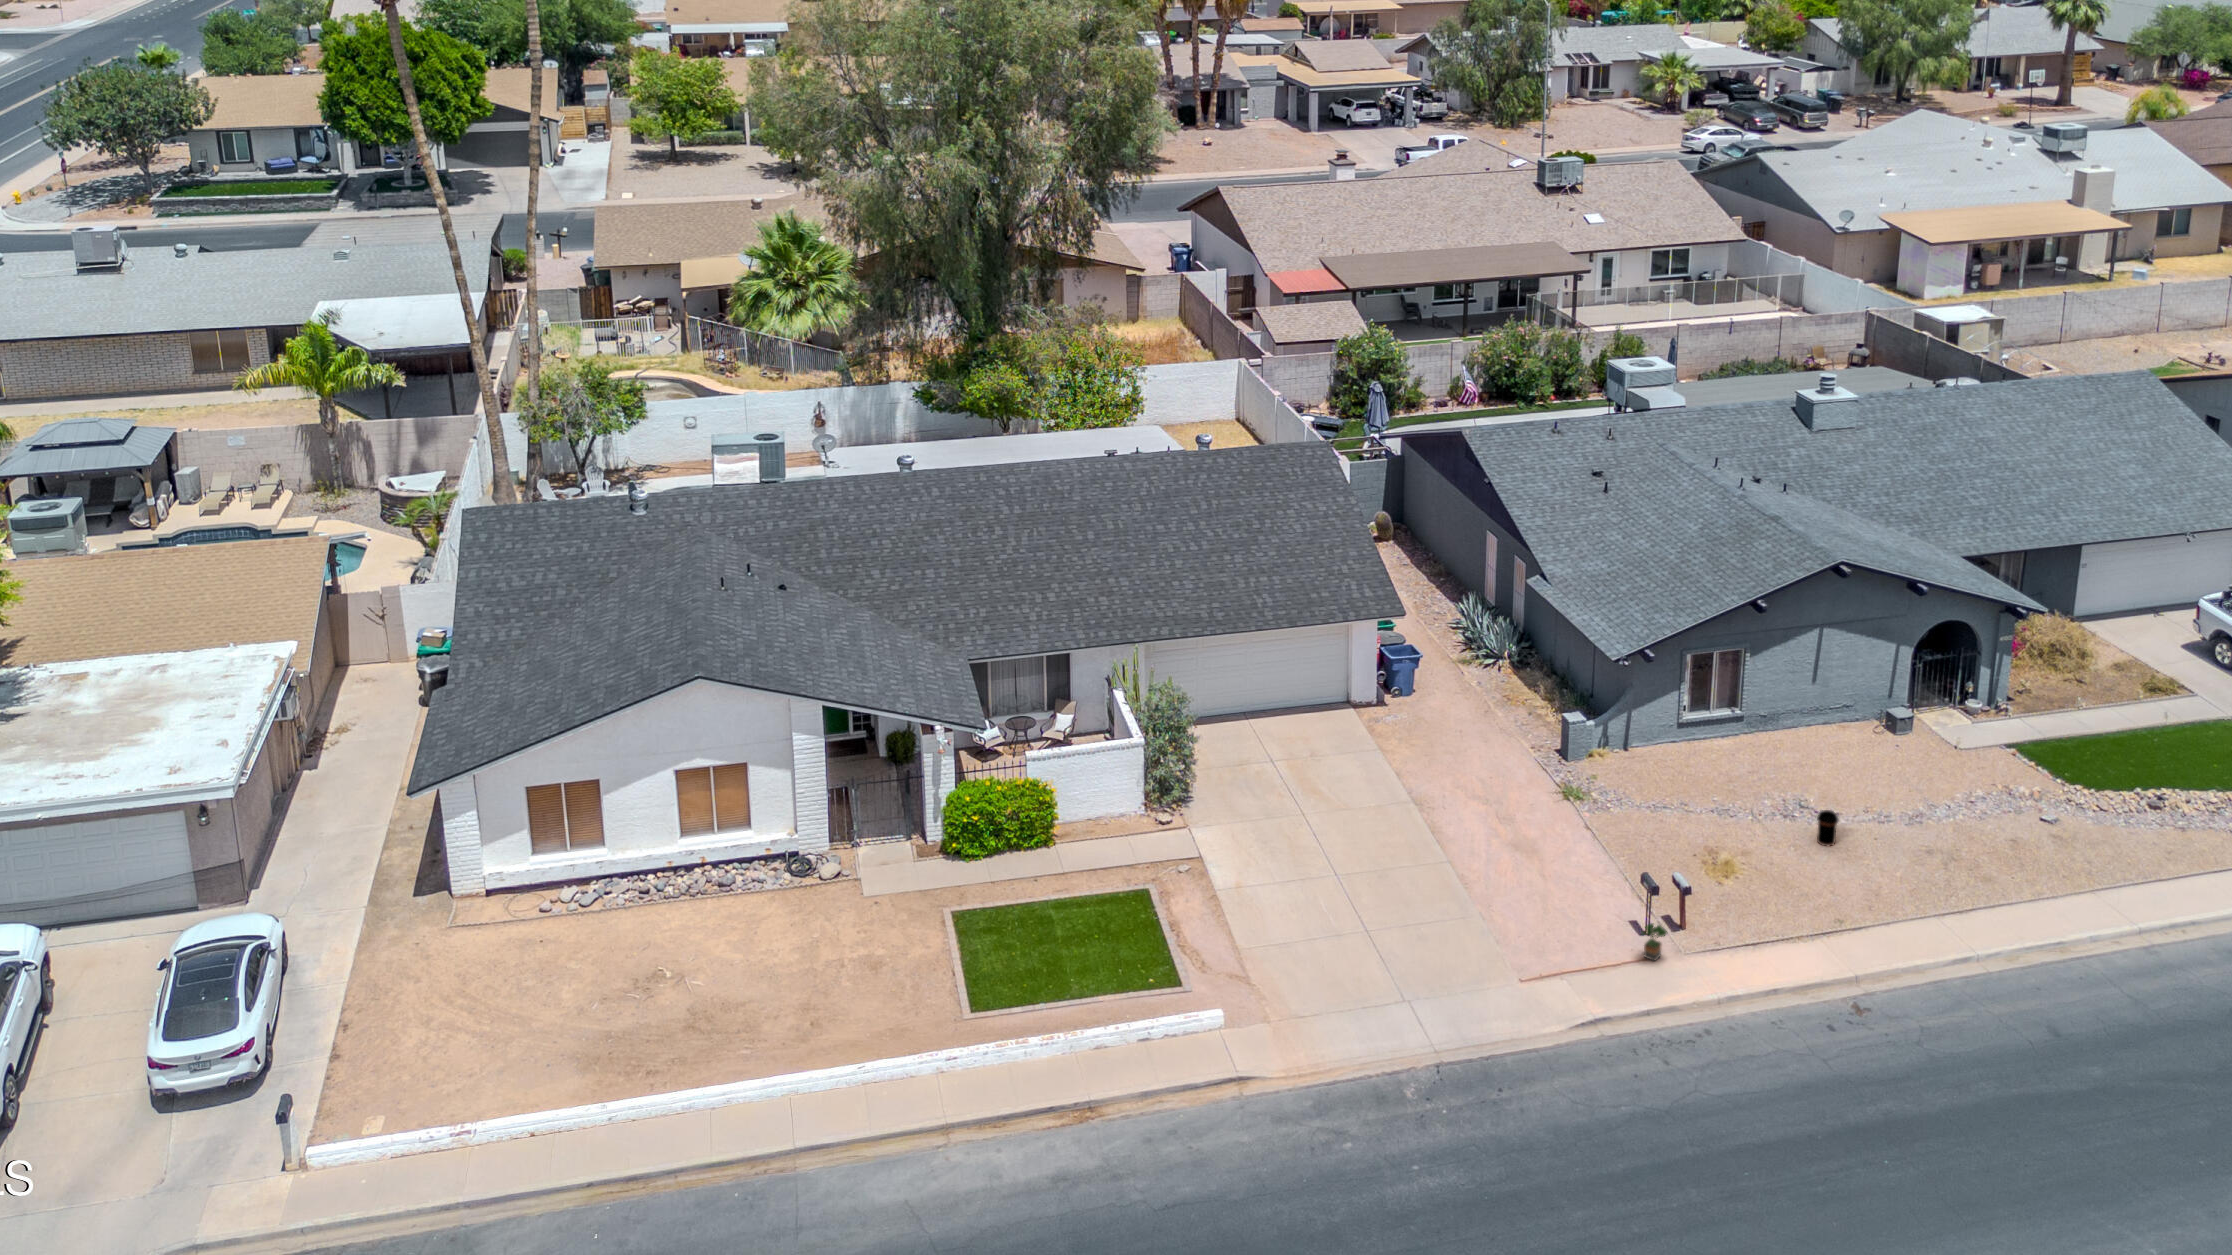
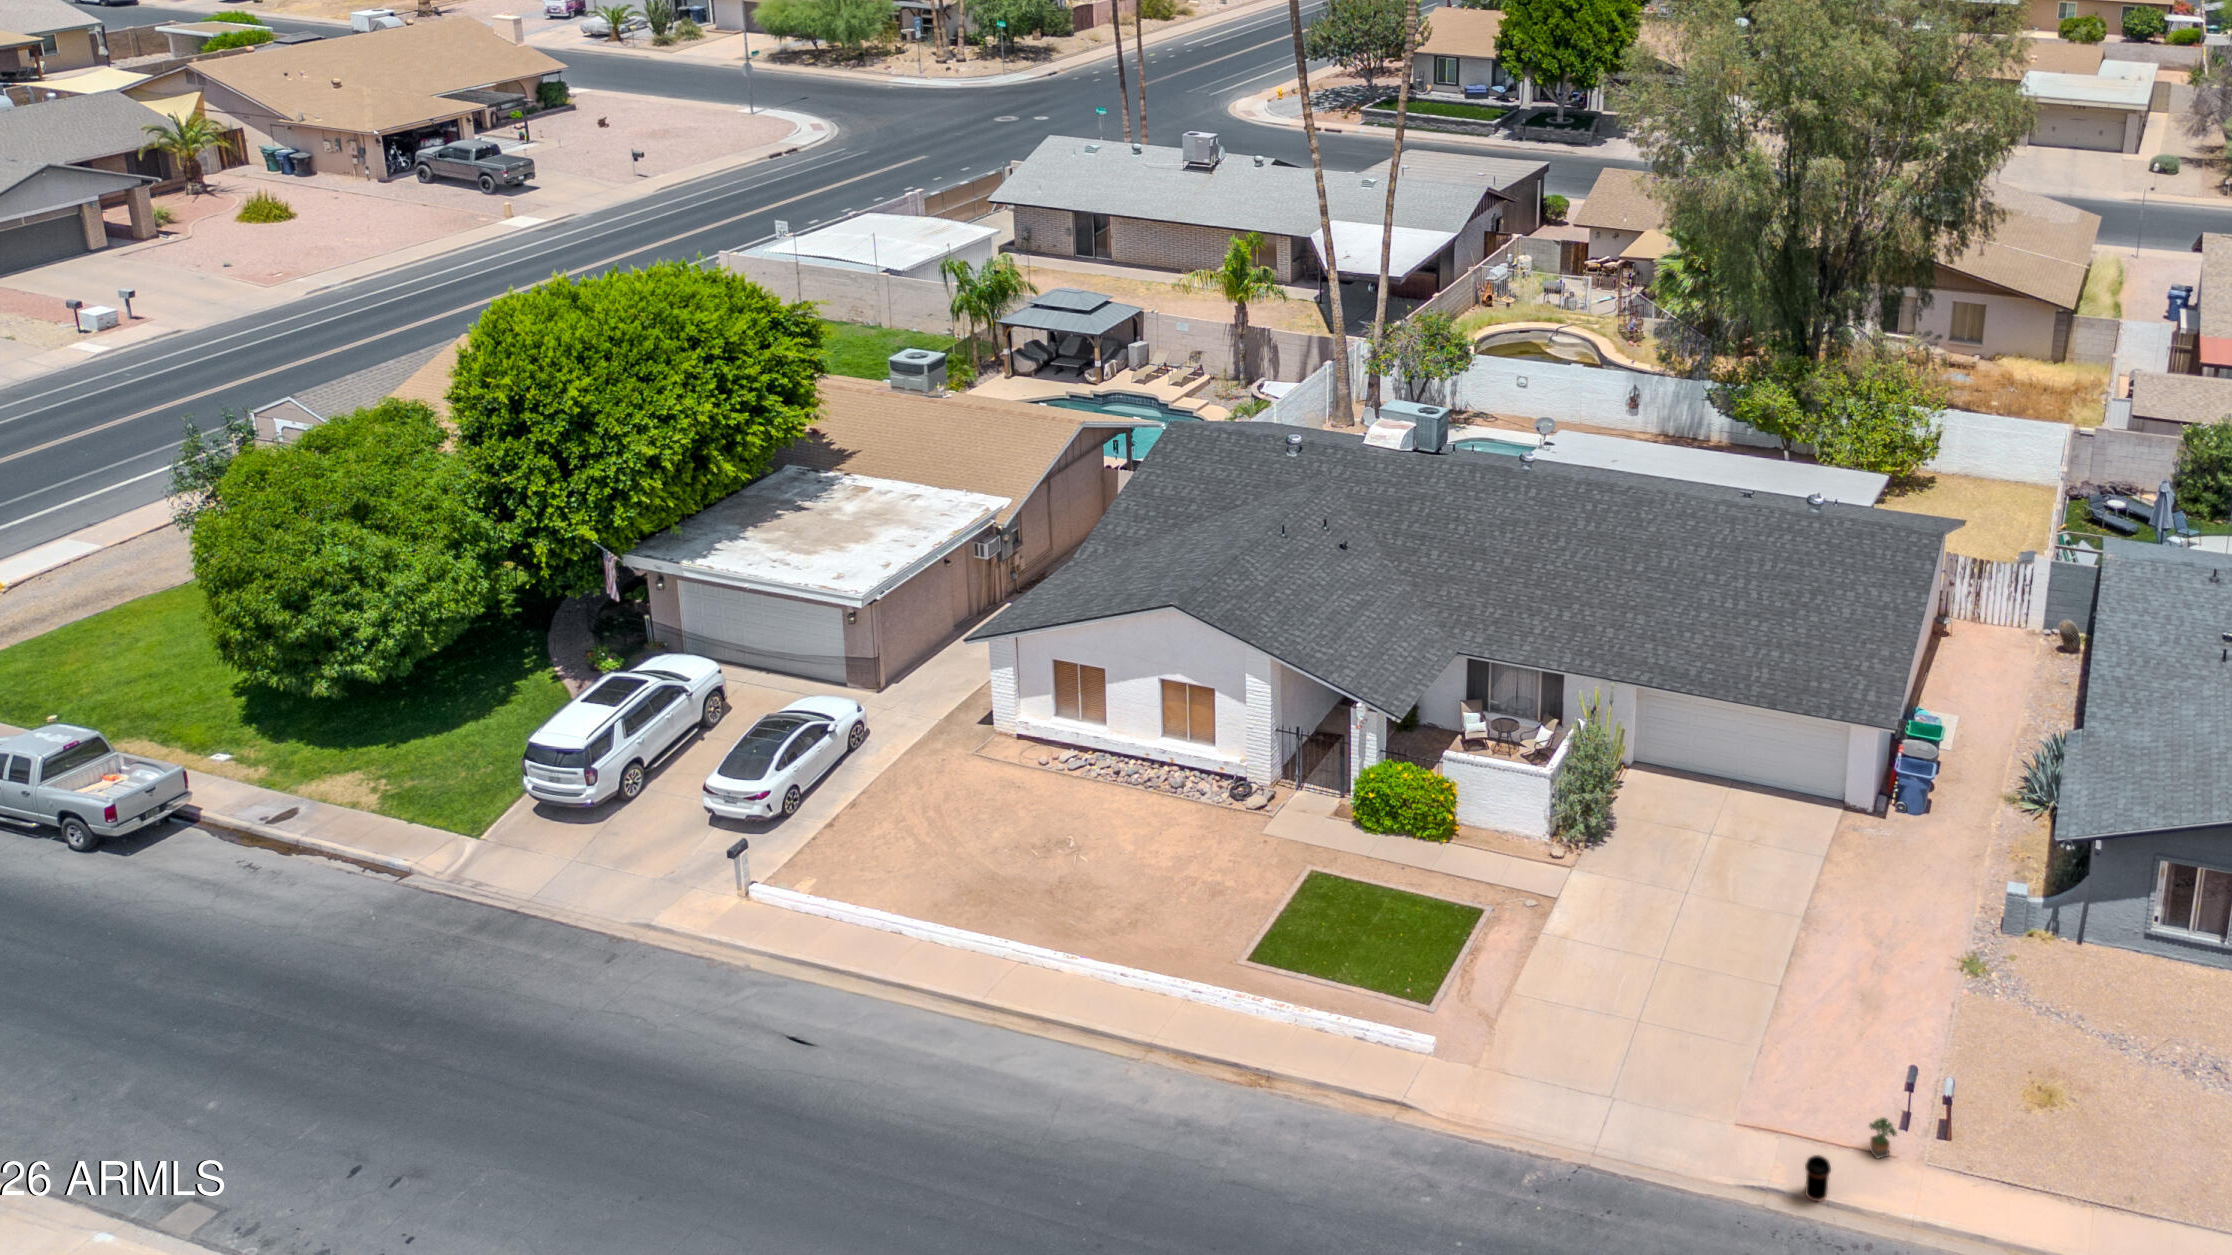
trash can: present [1817,810,1838,846] -> present [1805,1155,1831,1202]

